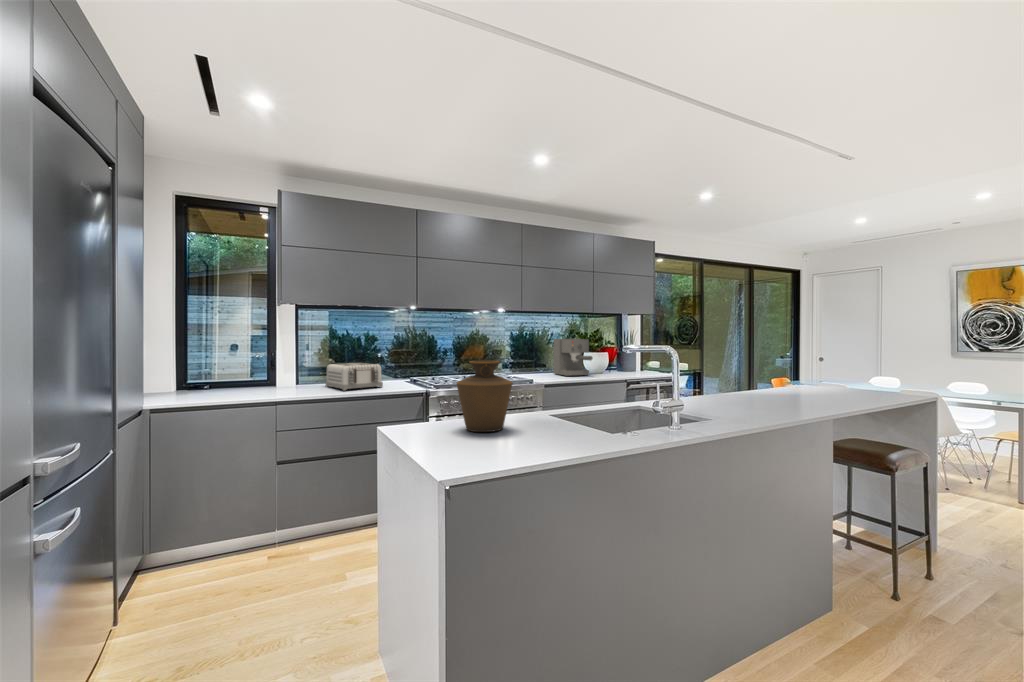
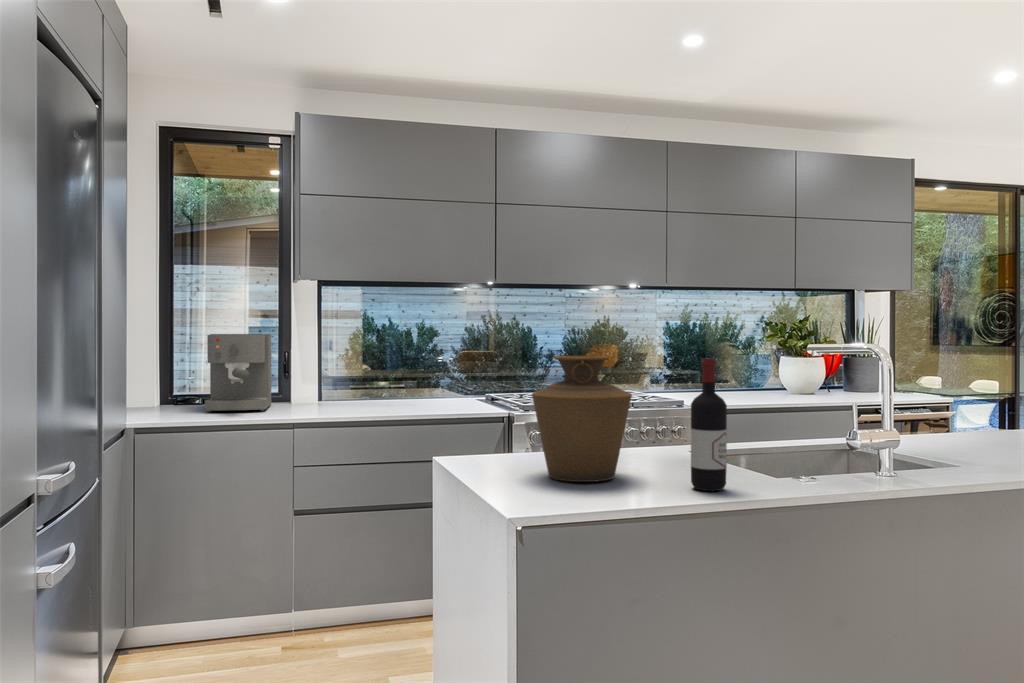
coffee maker: present [554,339,593,376] -> present [205,334,271,412]
wine bottle: none [545,362,564,434] -> present [691,359,727,491]
toaster: present [326,363,383,390] -> none [356,369,441,410]

